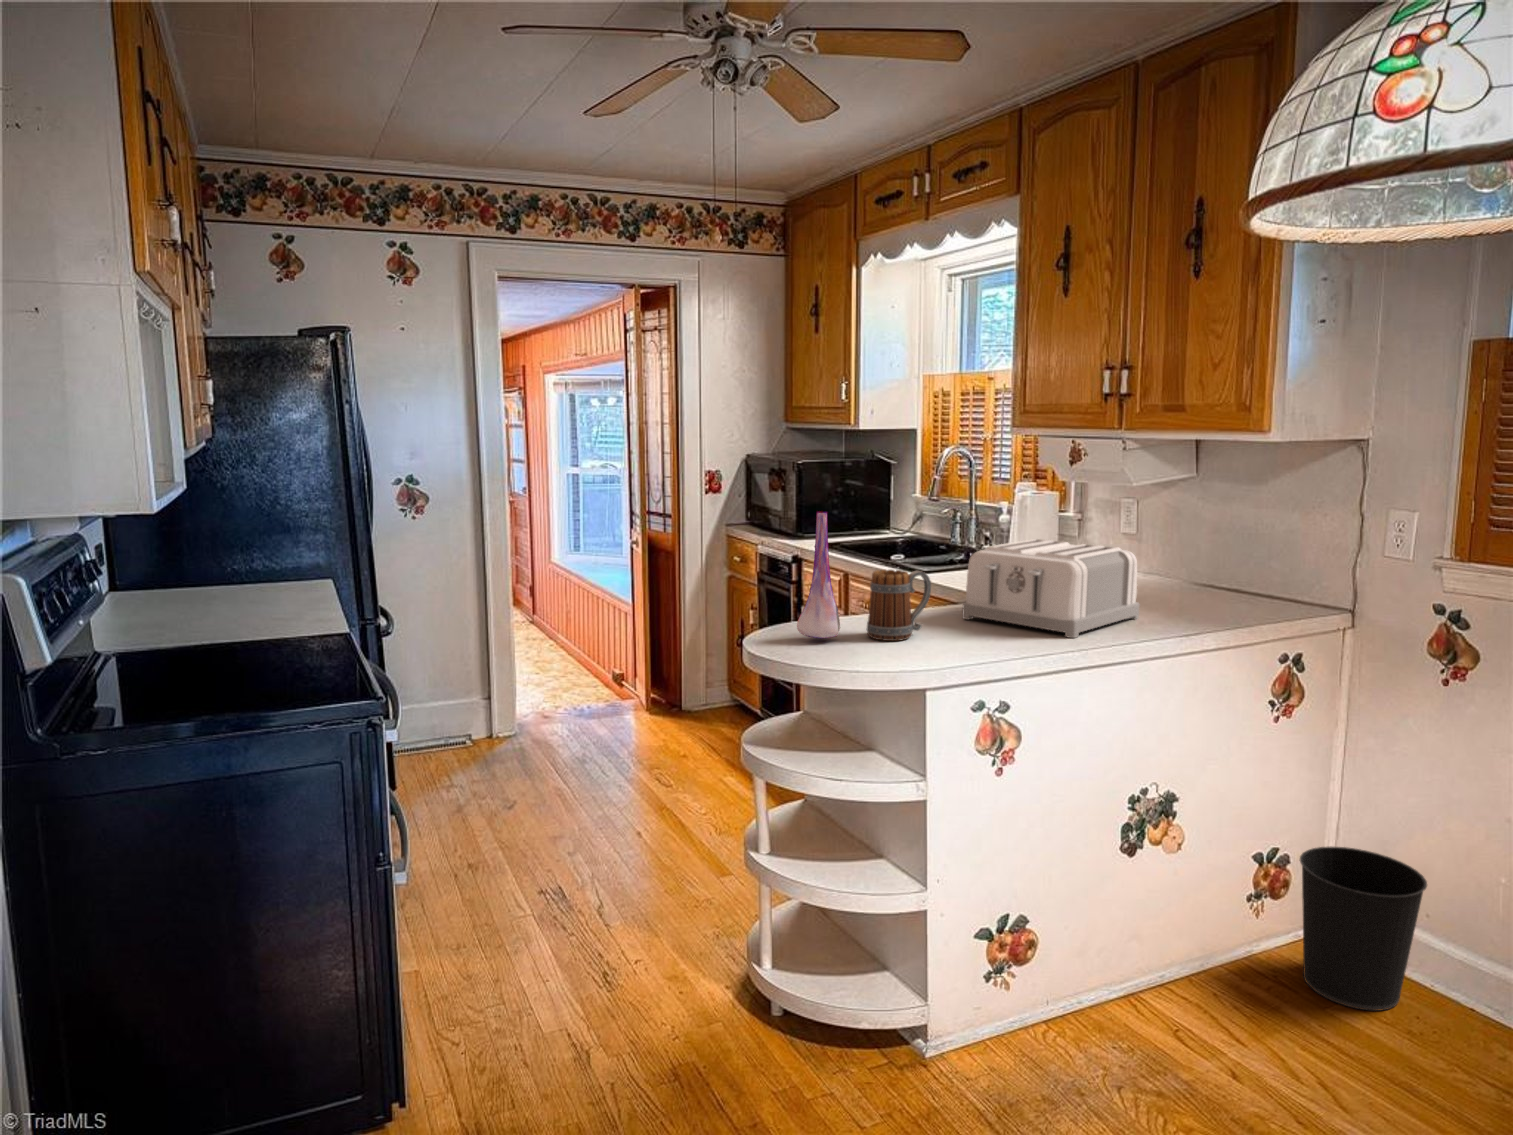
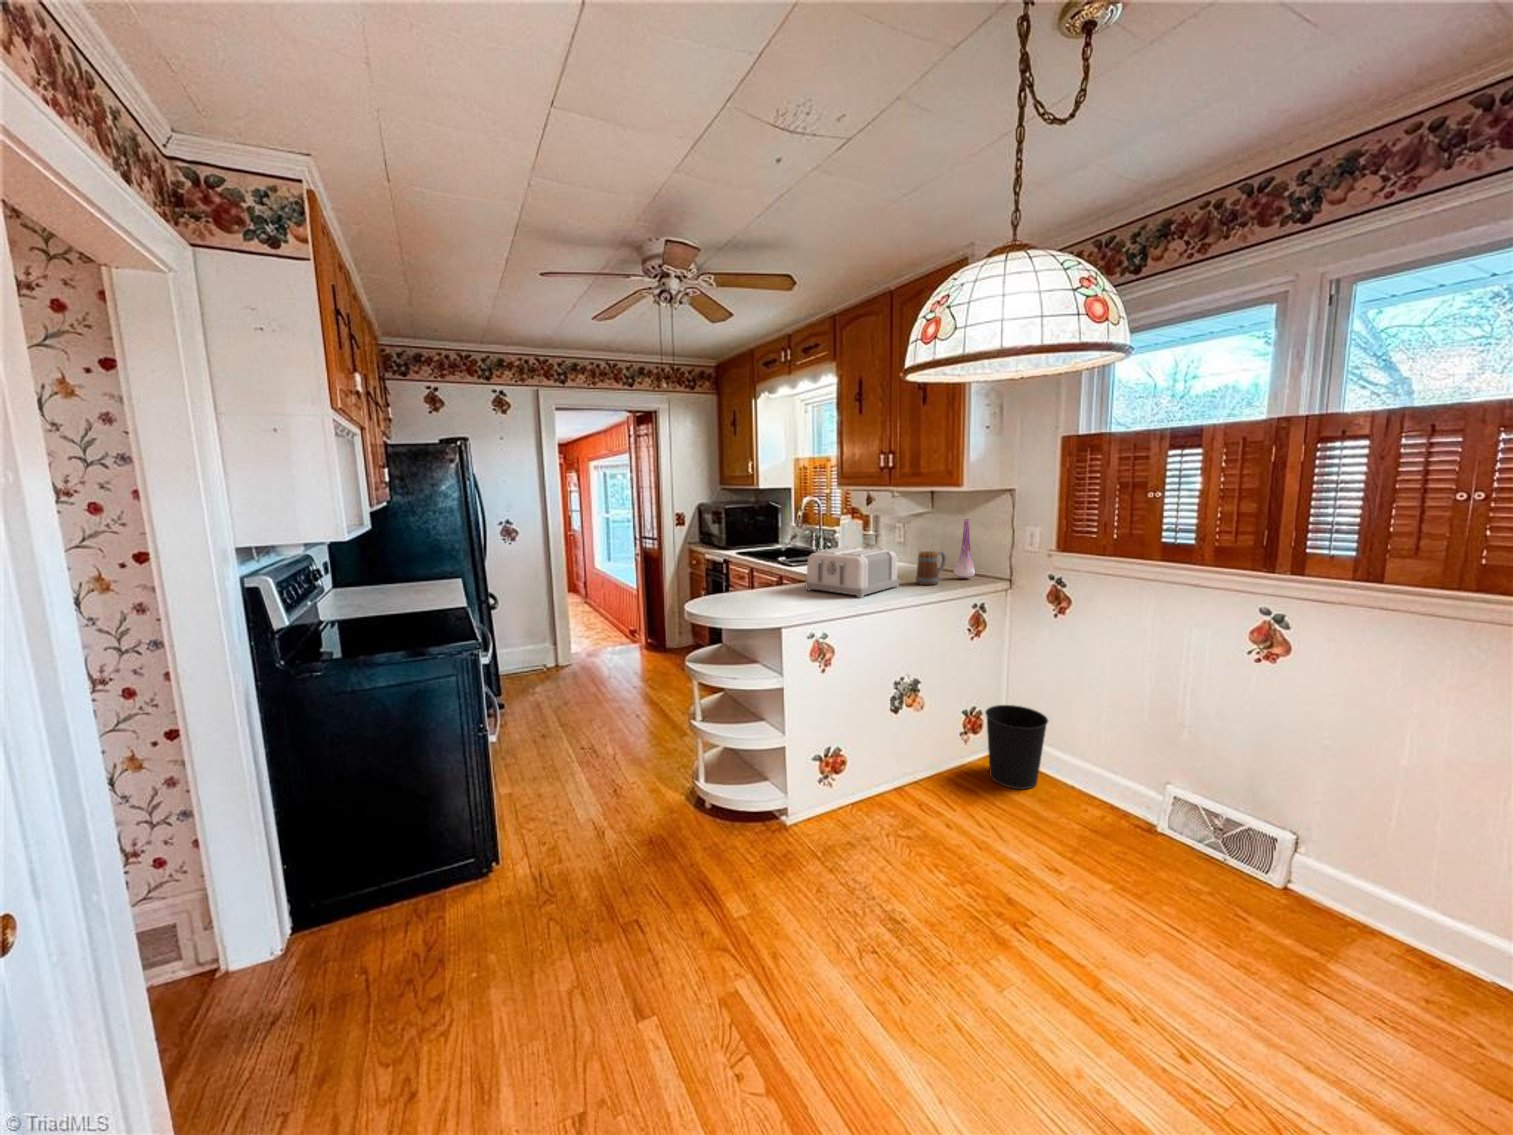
vase: present [797,512,840,638] -> present [953,519,975,577]
mug: present [867,570,931,641] -> present [916,551,946,585]

